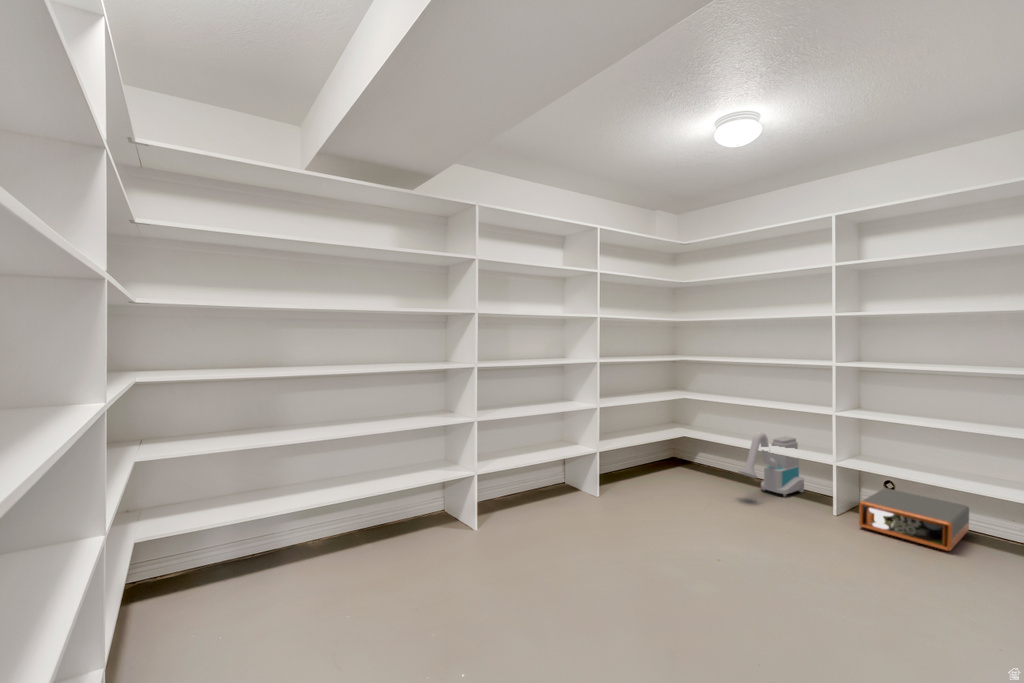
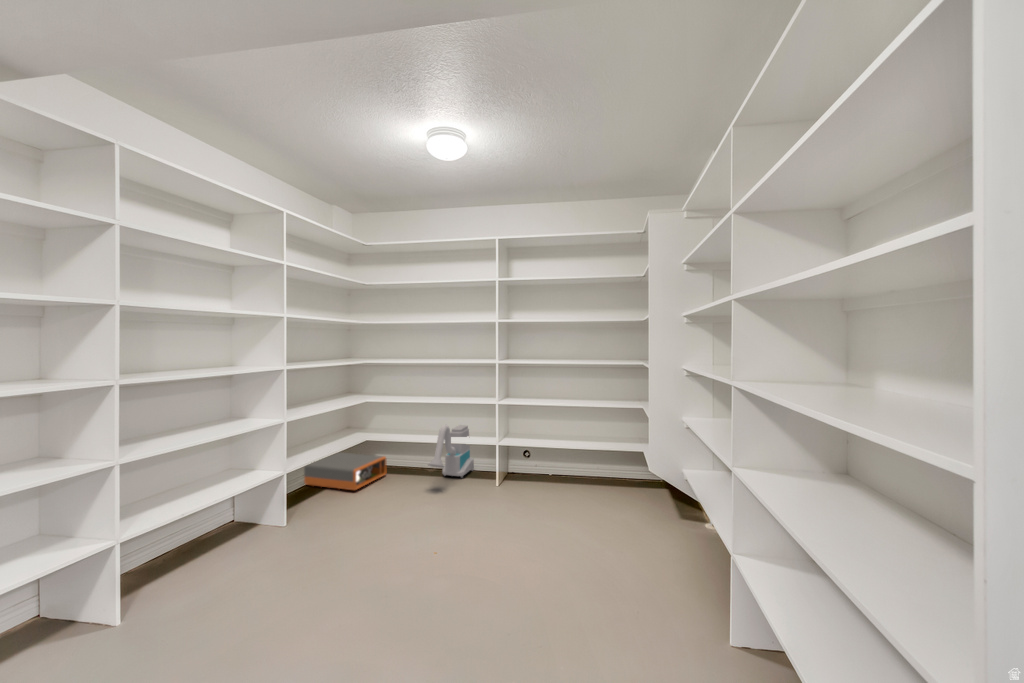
storage box: present [859,488,969,551] -> present [304,453,386,490]

